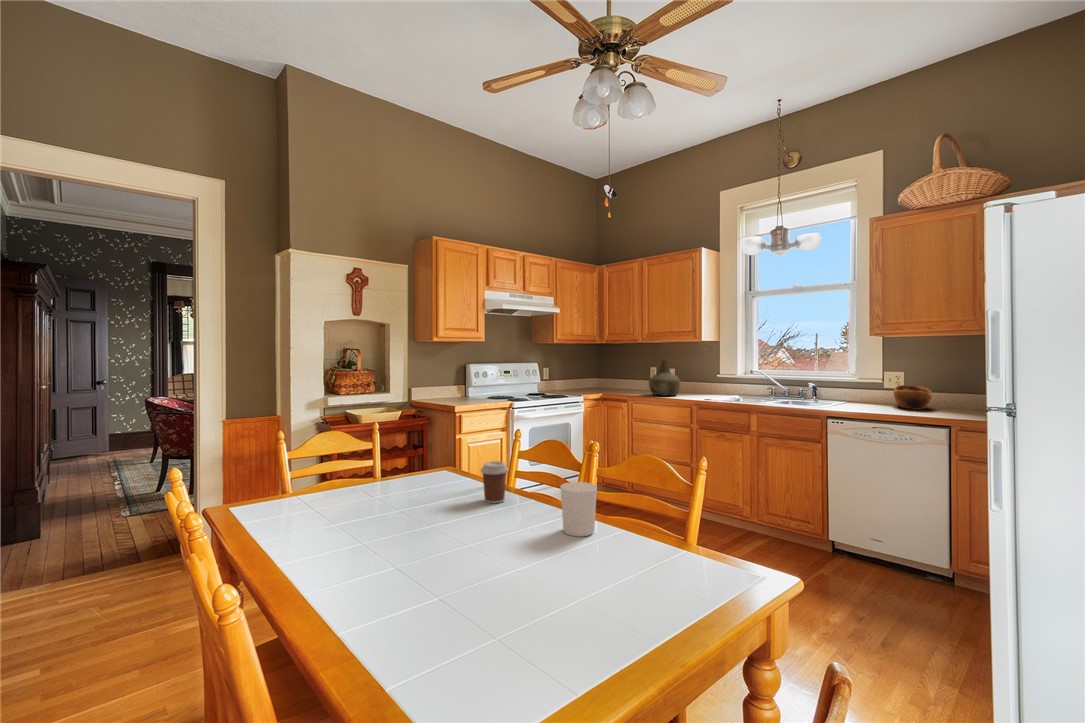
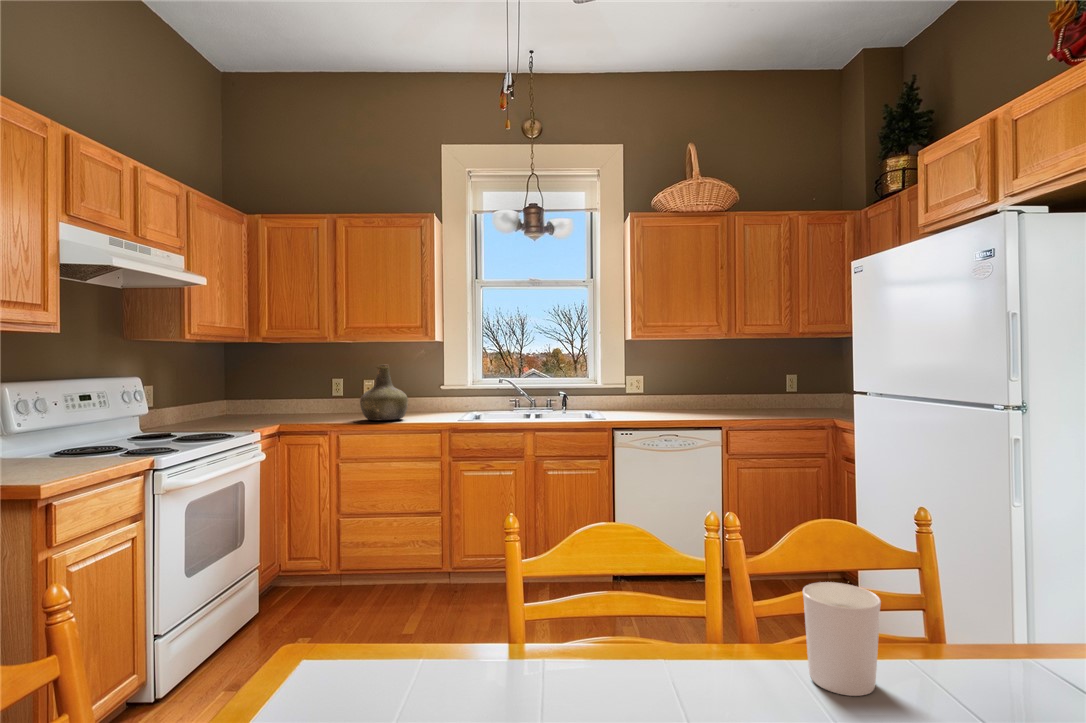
wooden bowl: present [893,385,932,410] -> none [641,389,683,413]
coffee cup: present [481,461,509,503] -> none [540,586,604,692]

